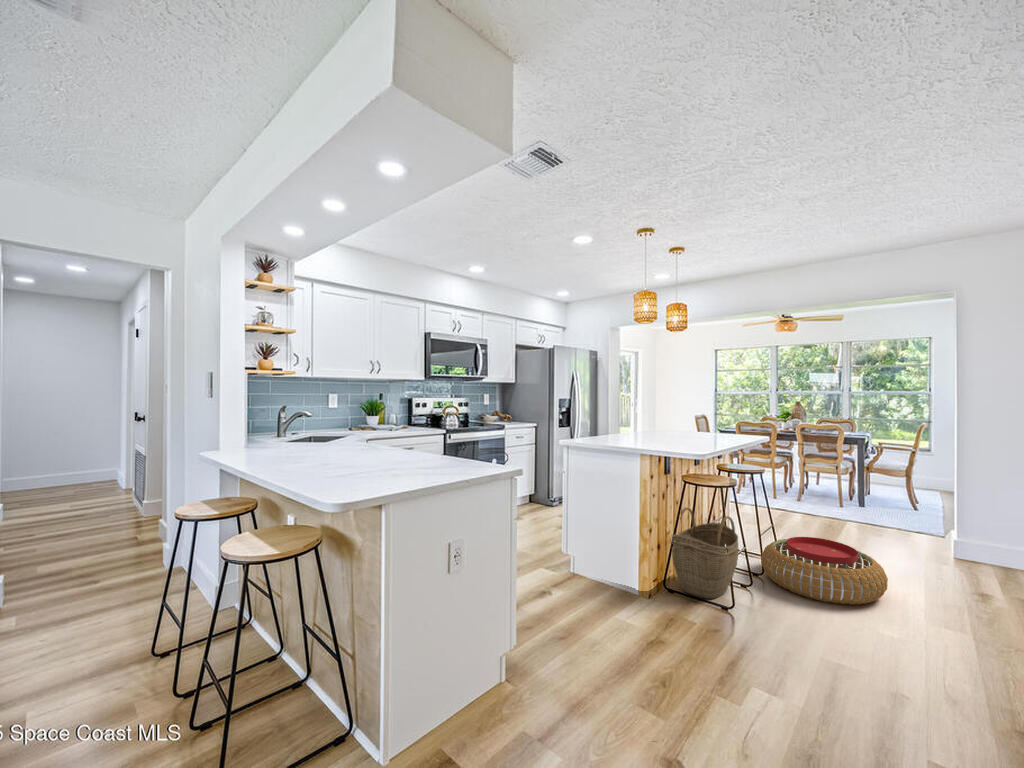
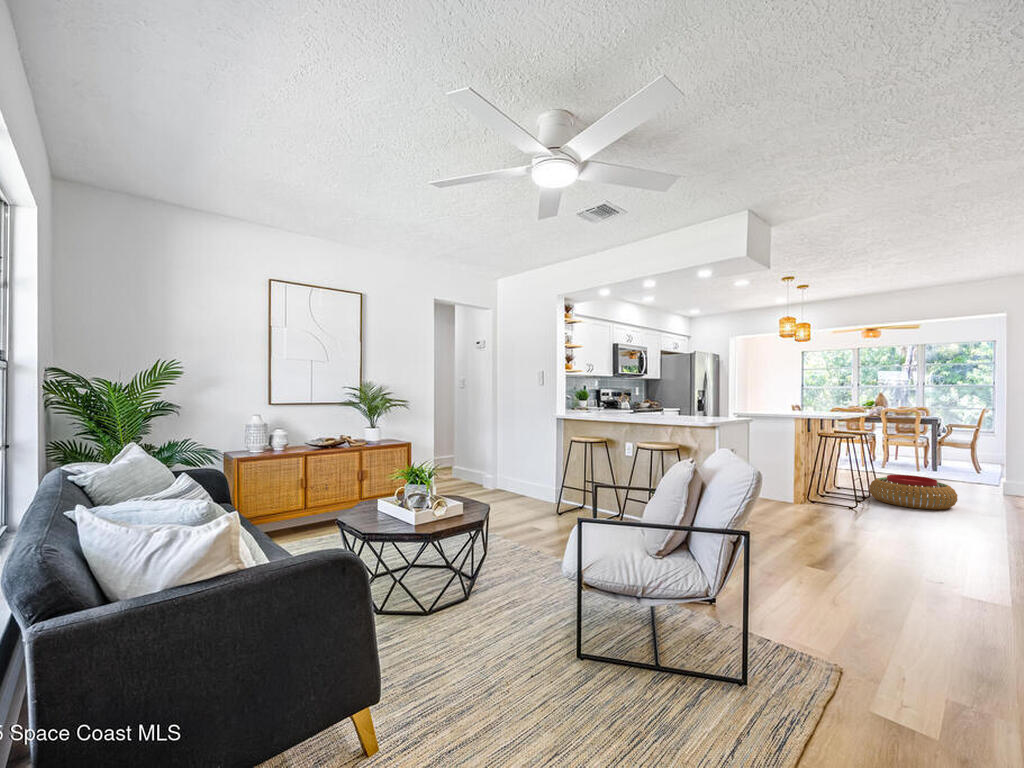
woven basket: present [672,508,739,599] -> none [813,453,857,506]

